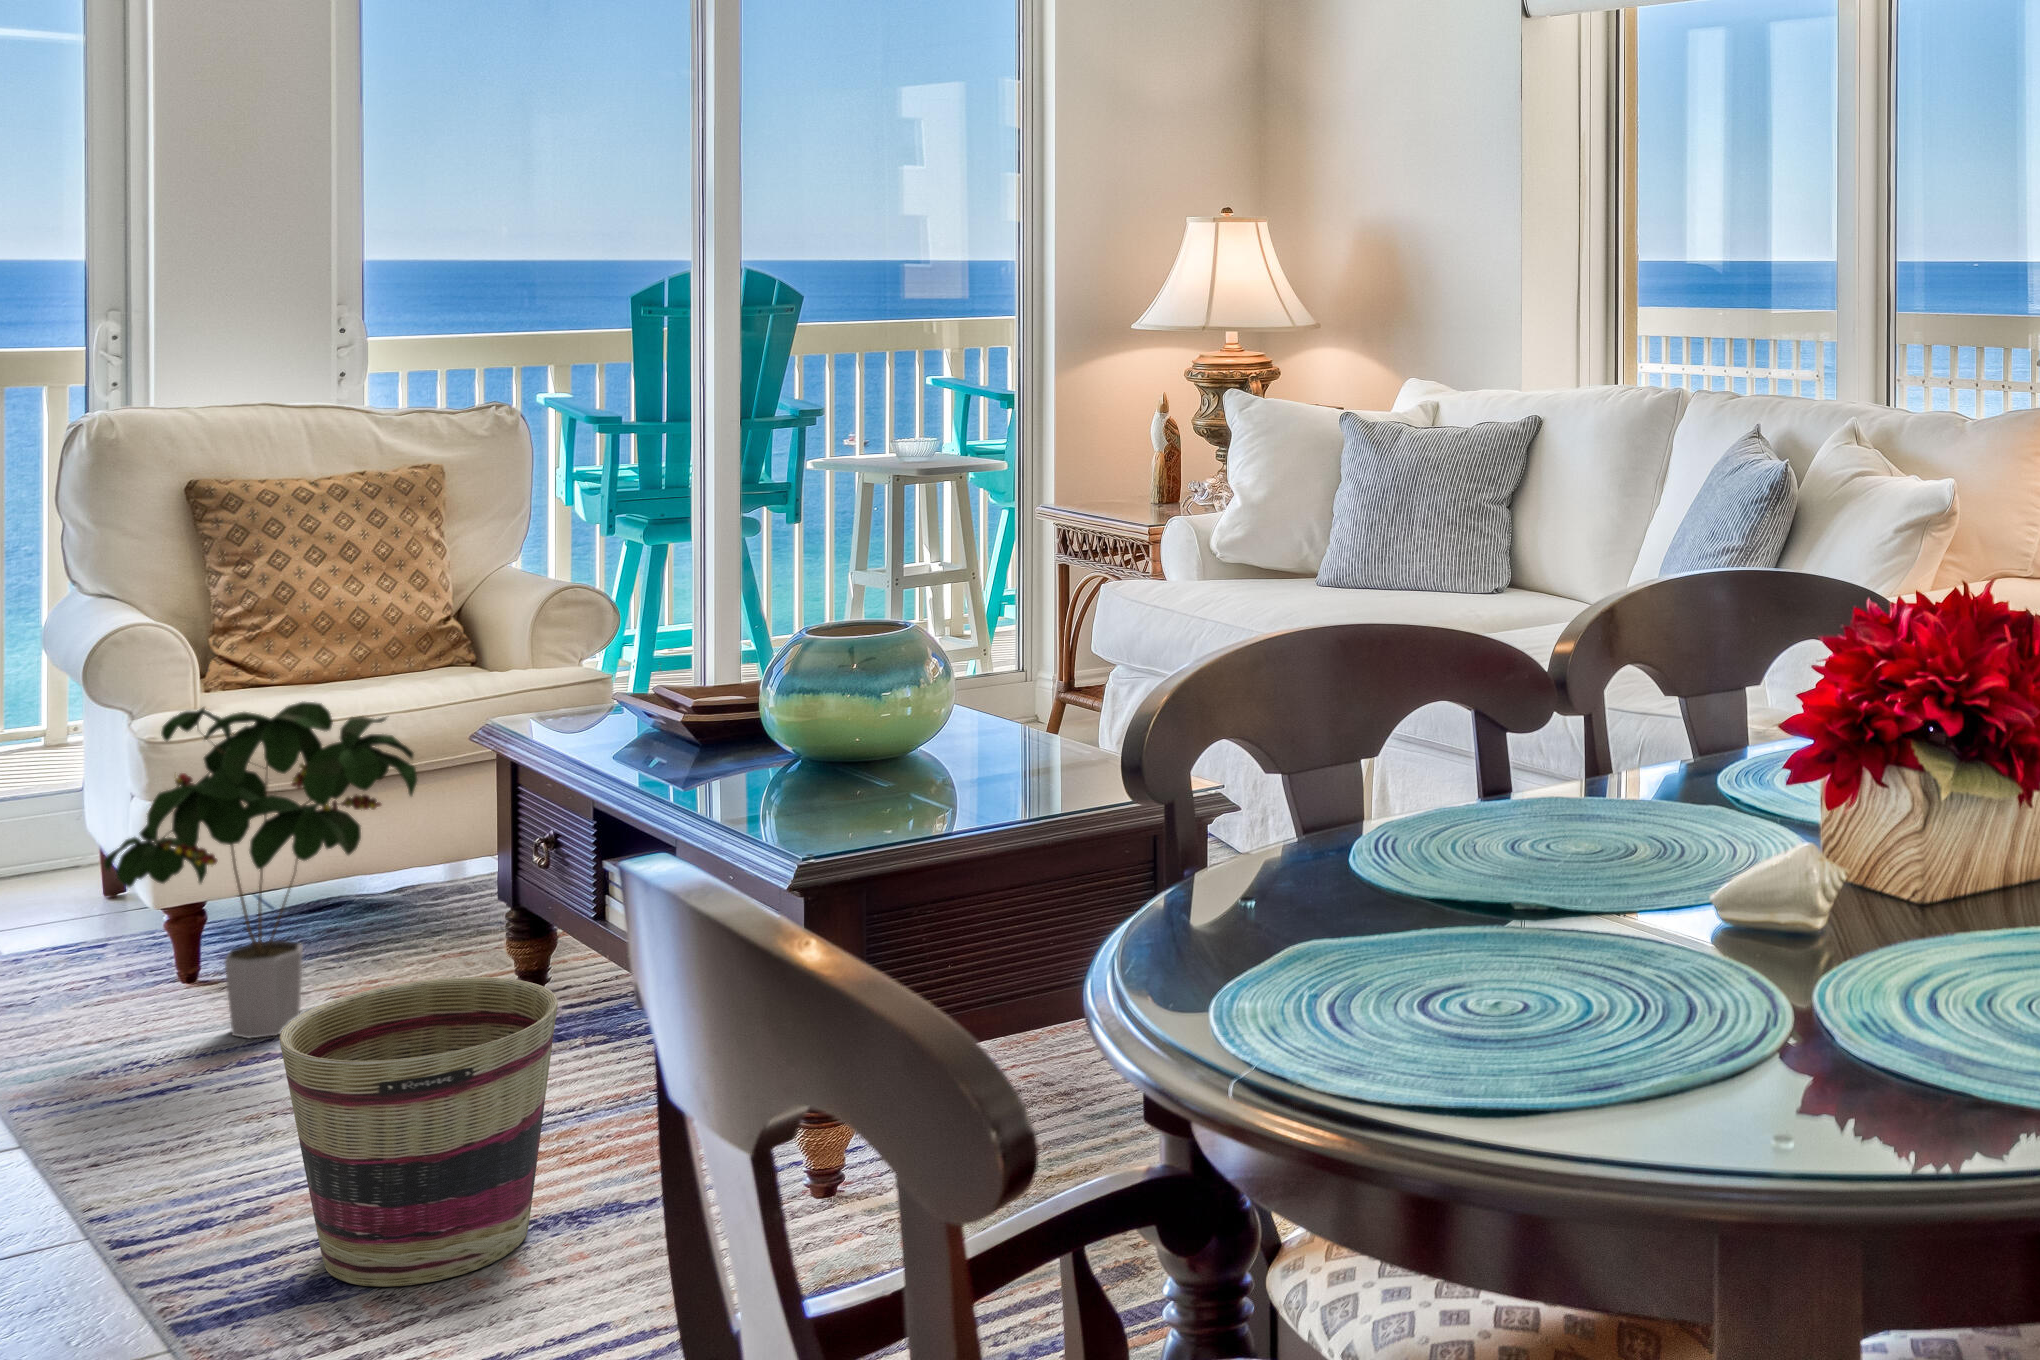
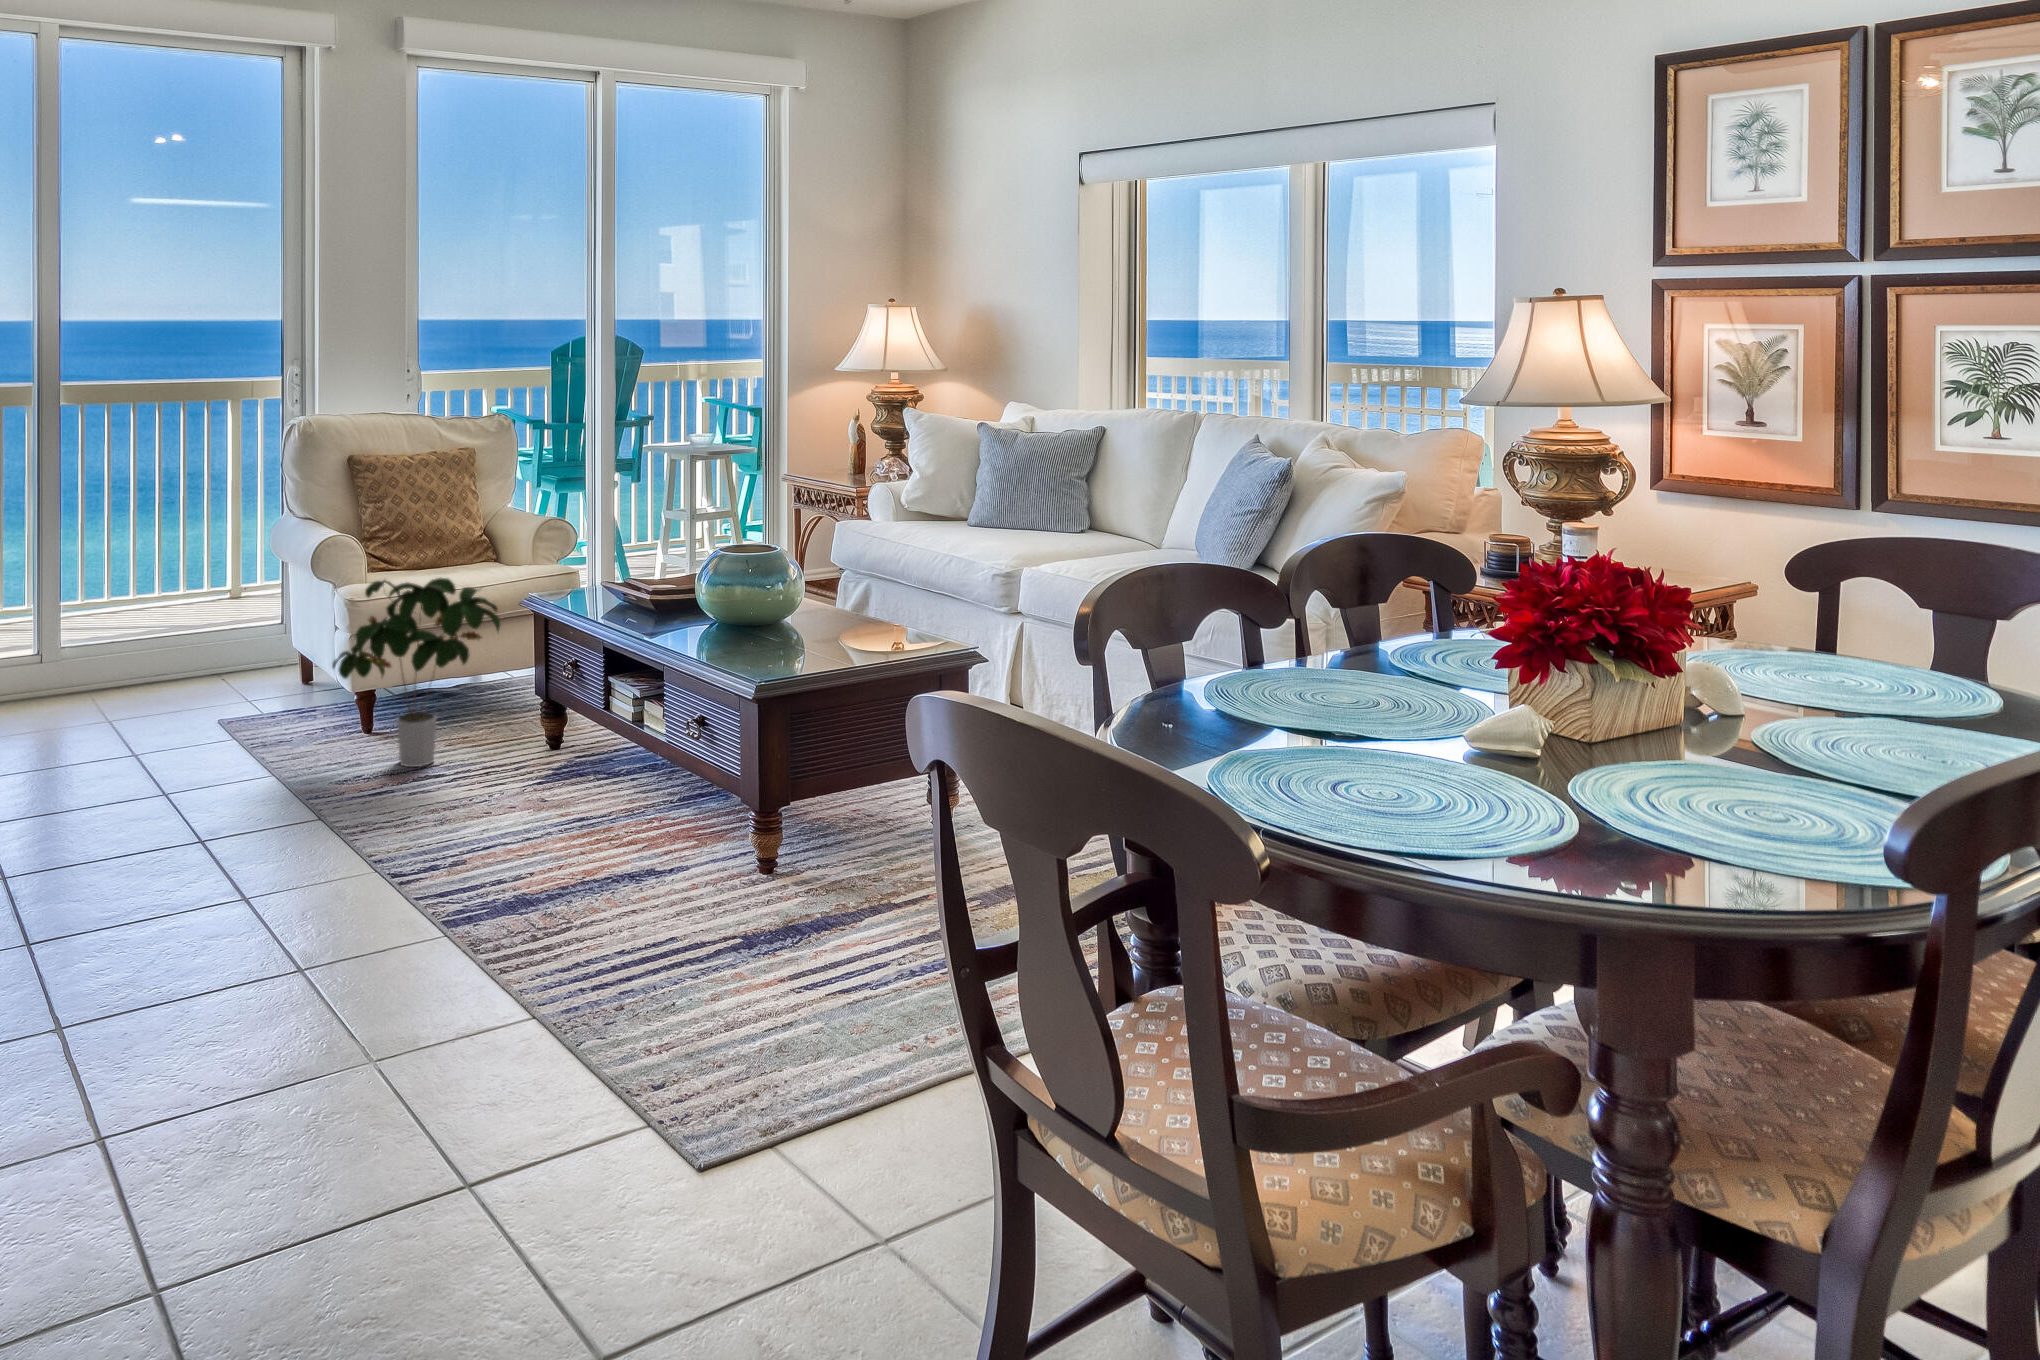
basket: present [280,977,558,1287] -> none [481,740,626,916]

